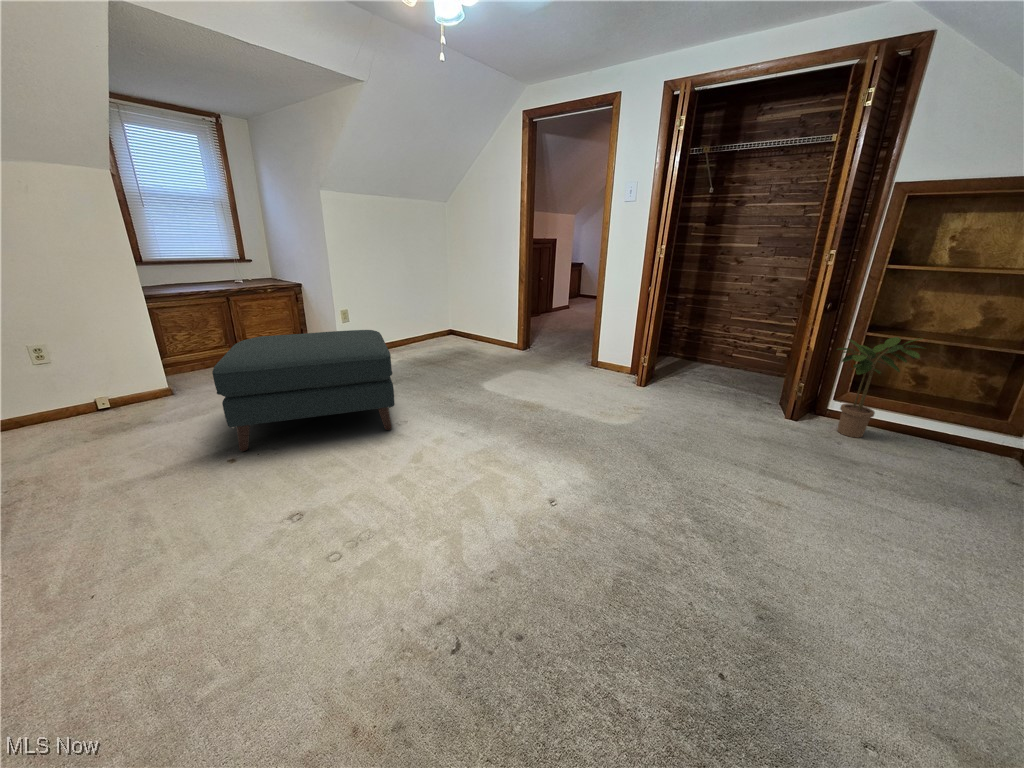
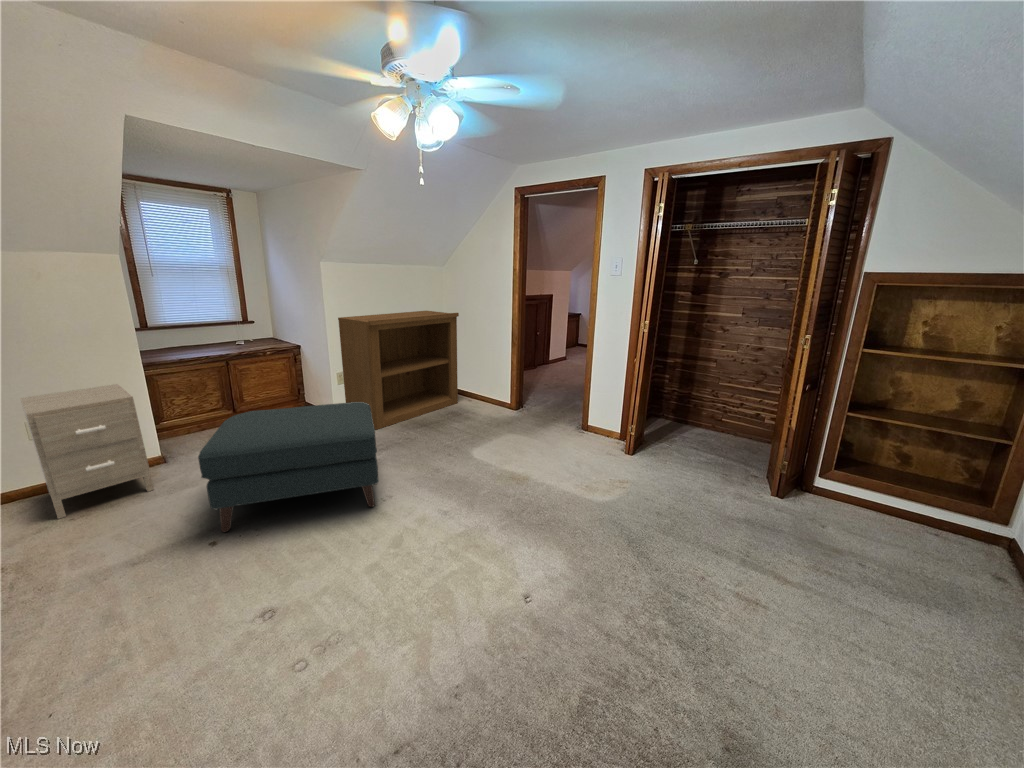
bookshelf: none [341,249,464,367] -> present [338,311,459,430]
nightstand: none [20,311,166,442] -> present [20,384,154,519]
potted plant: present [837,337,925,438] -> none [816,421,906,520]

